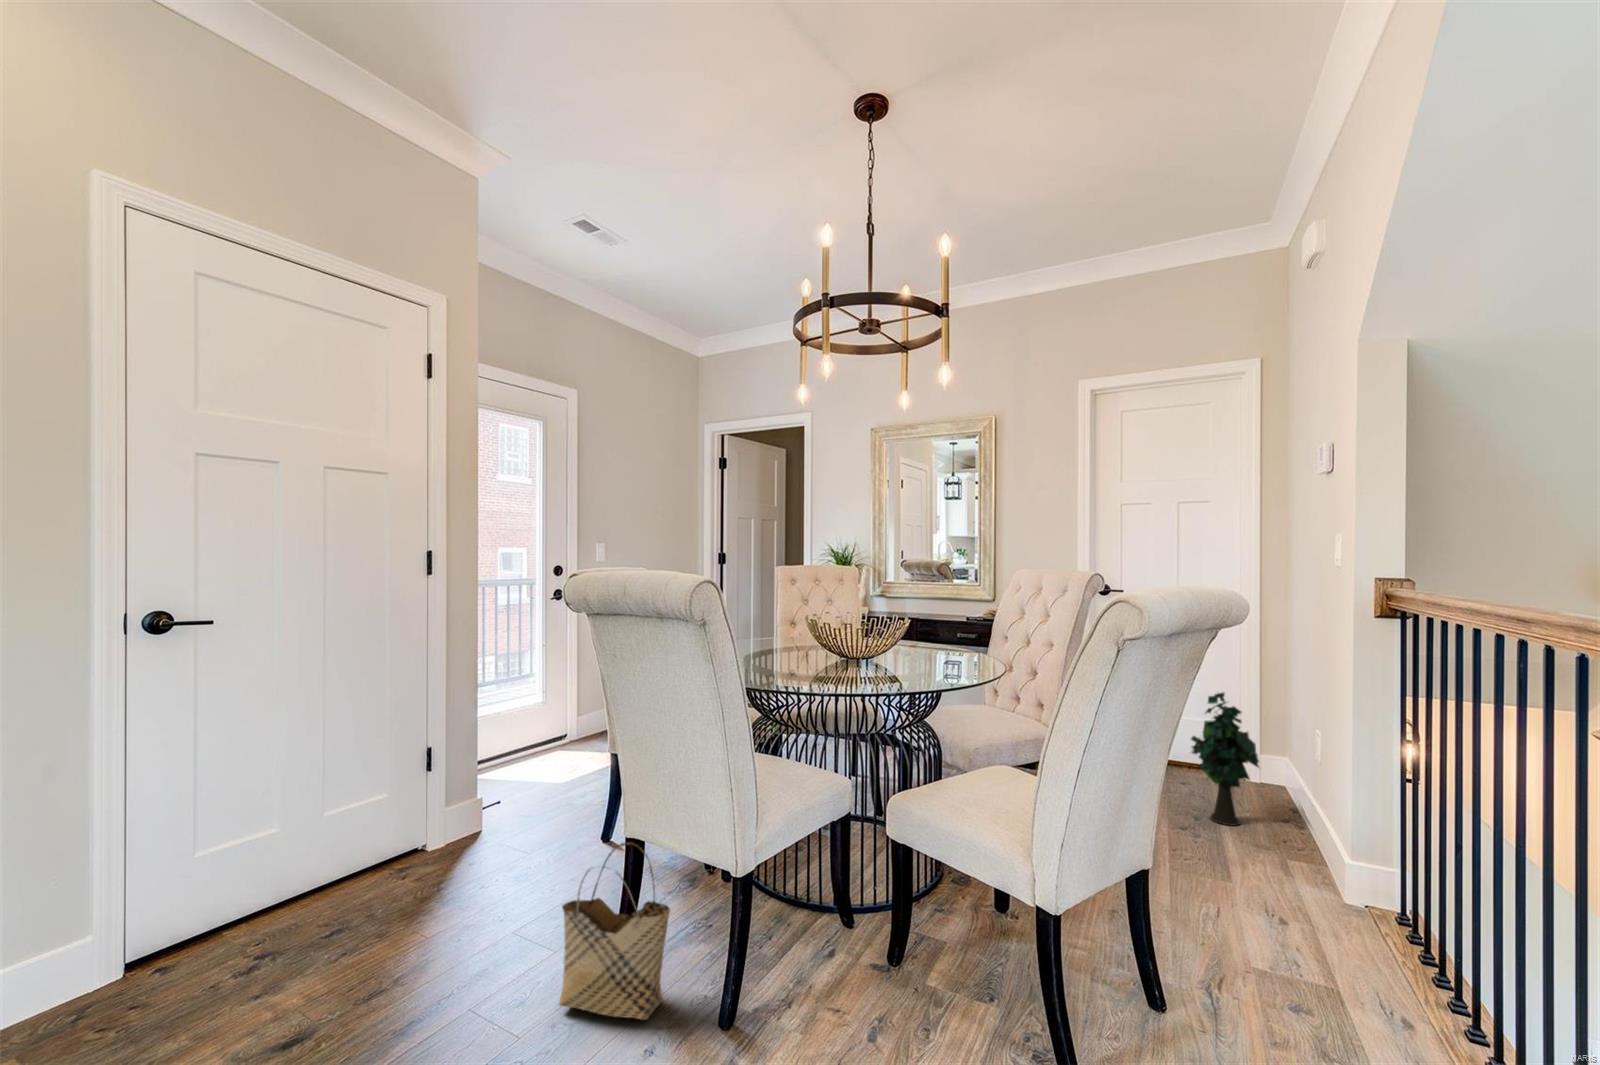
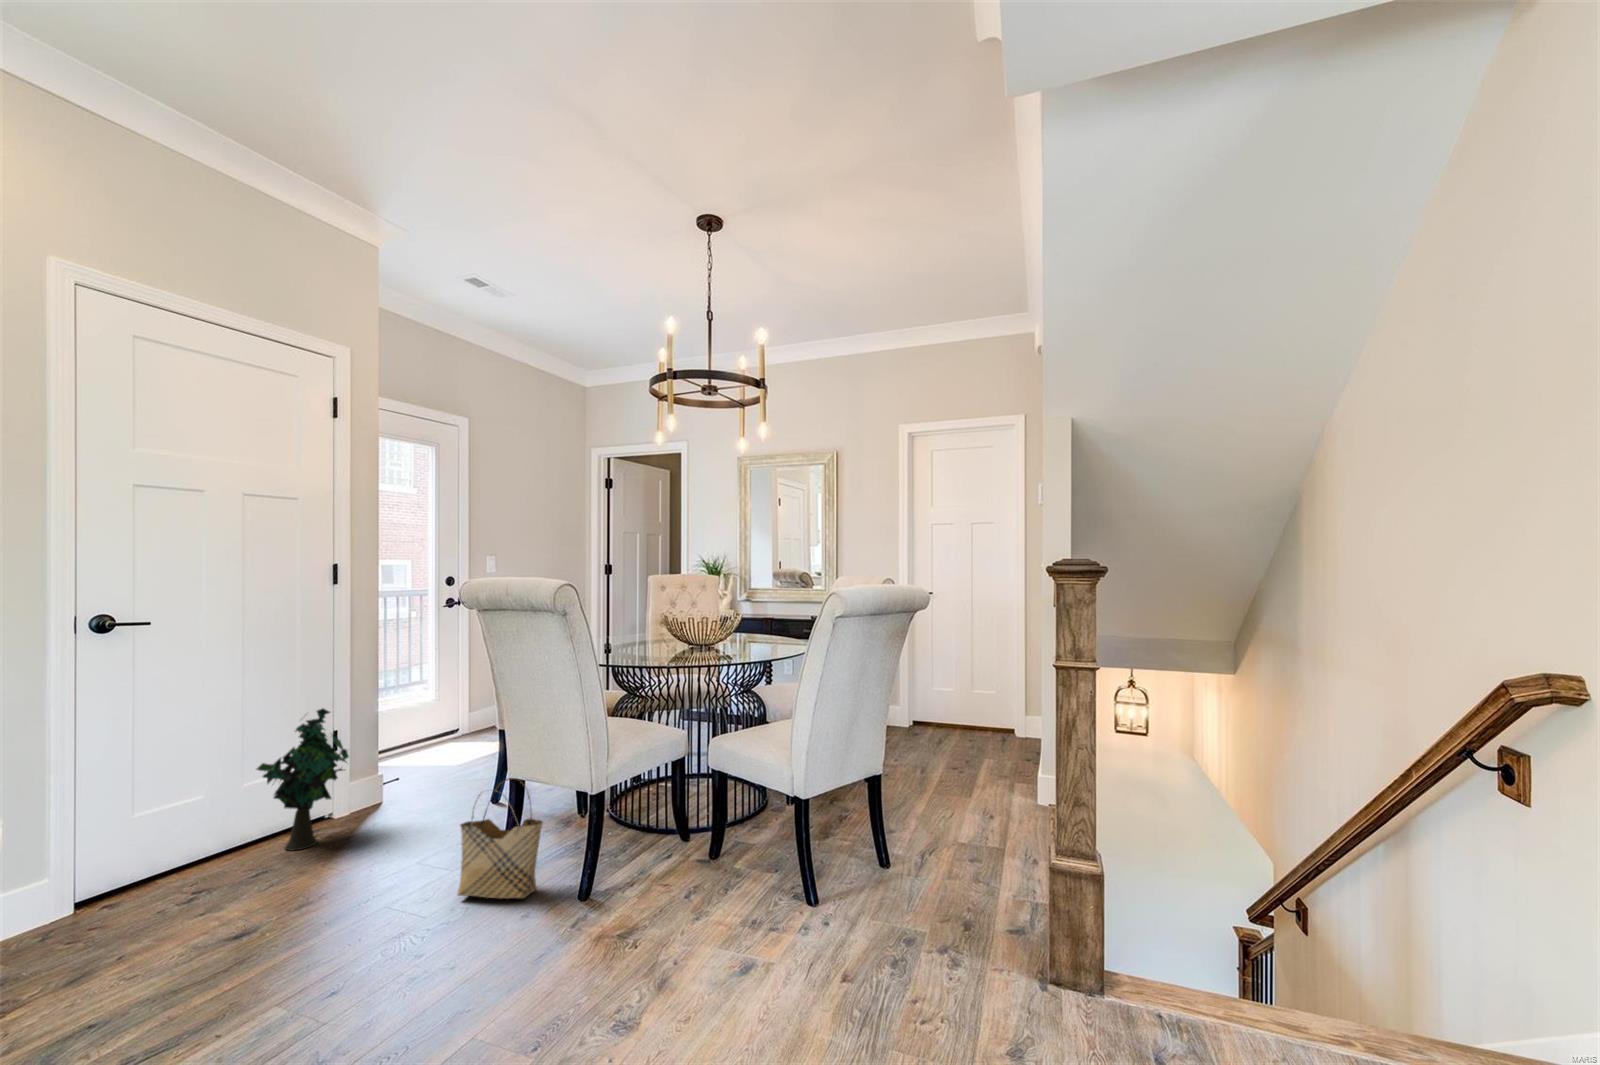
decorative plant: present [1191,693,1259,826] -> present [257,709,349,851]

